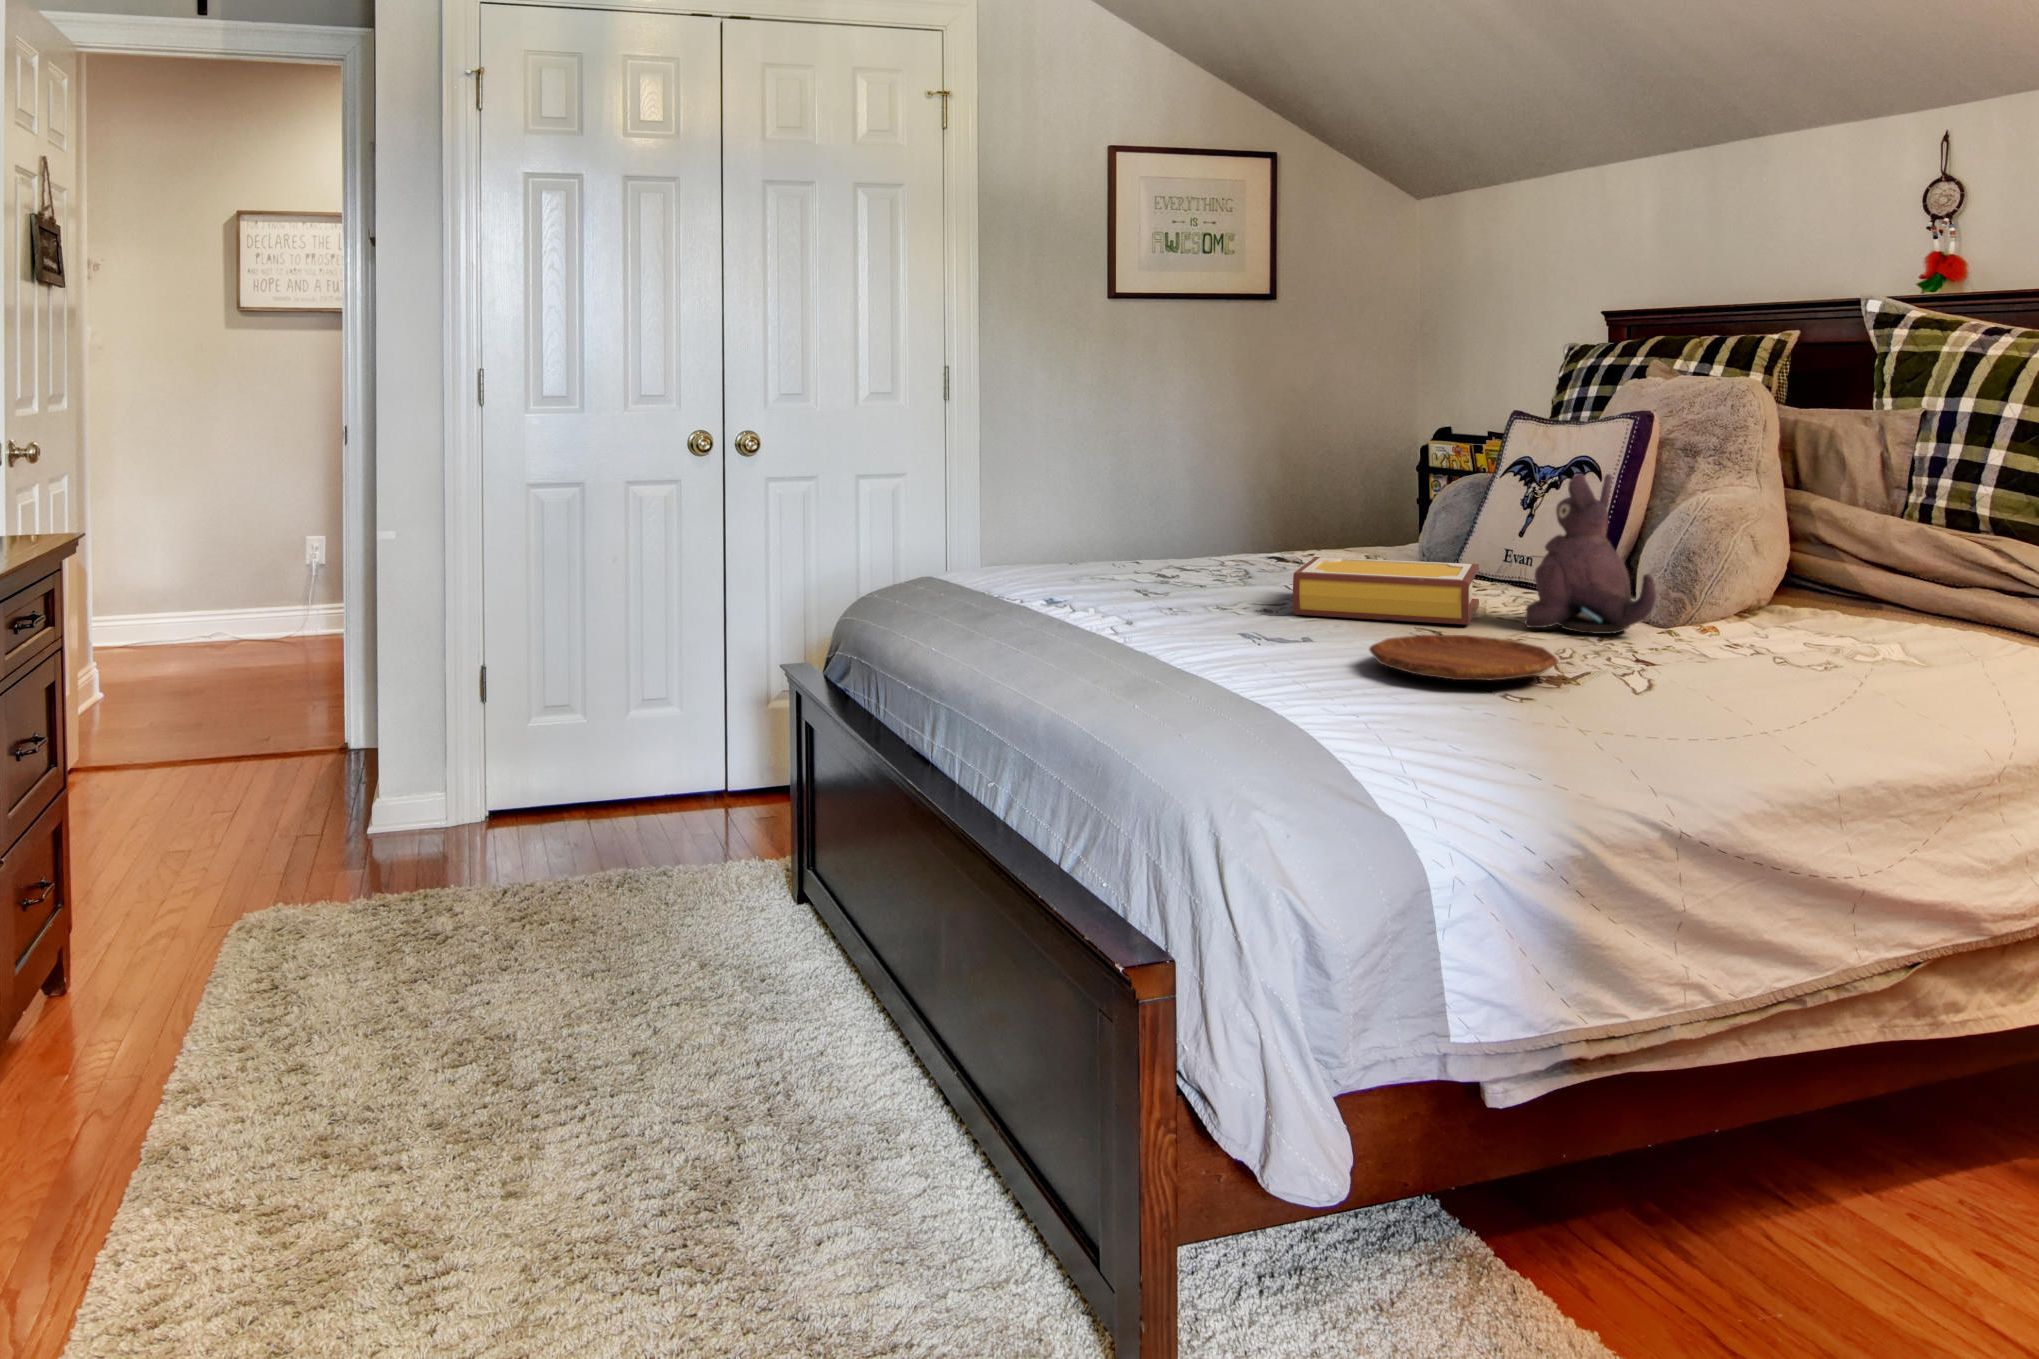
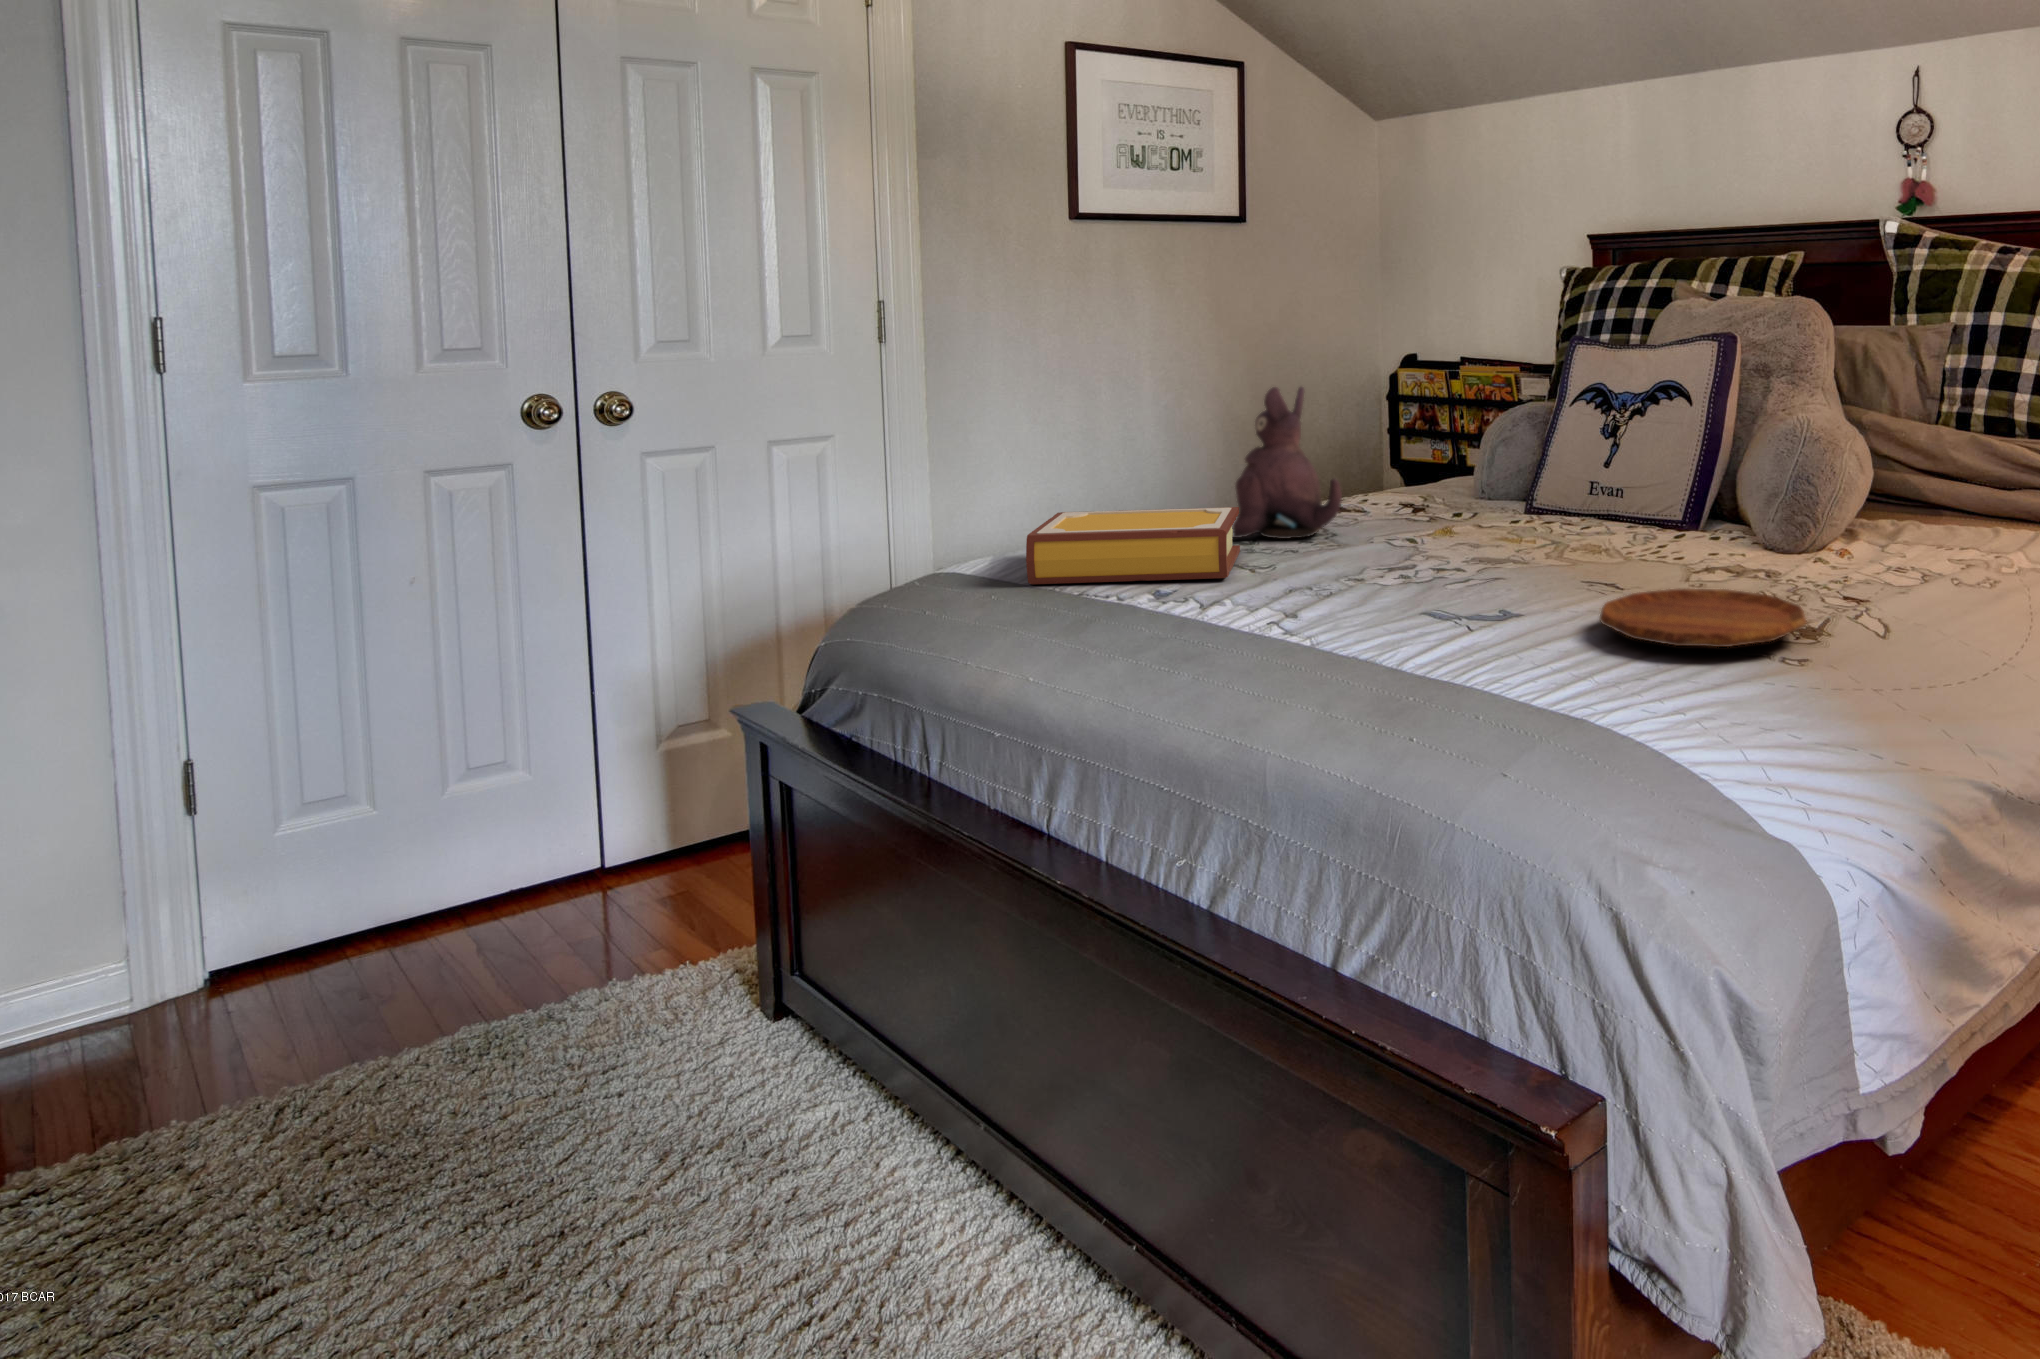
plush toy: present [1525,473,1656,634] -> present [1232,387,1342,539]
book: present [1293,557,1479,625] -> present [1026,507,1240,584]

